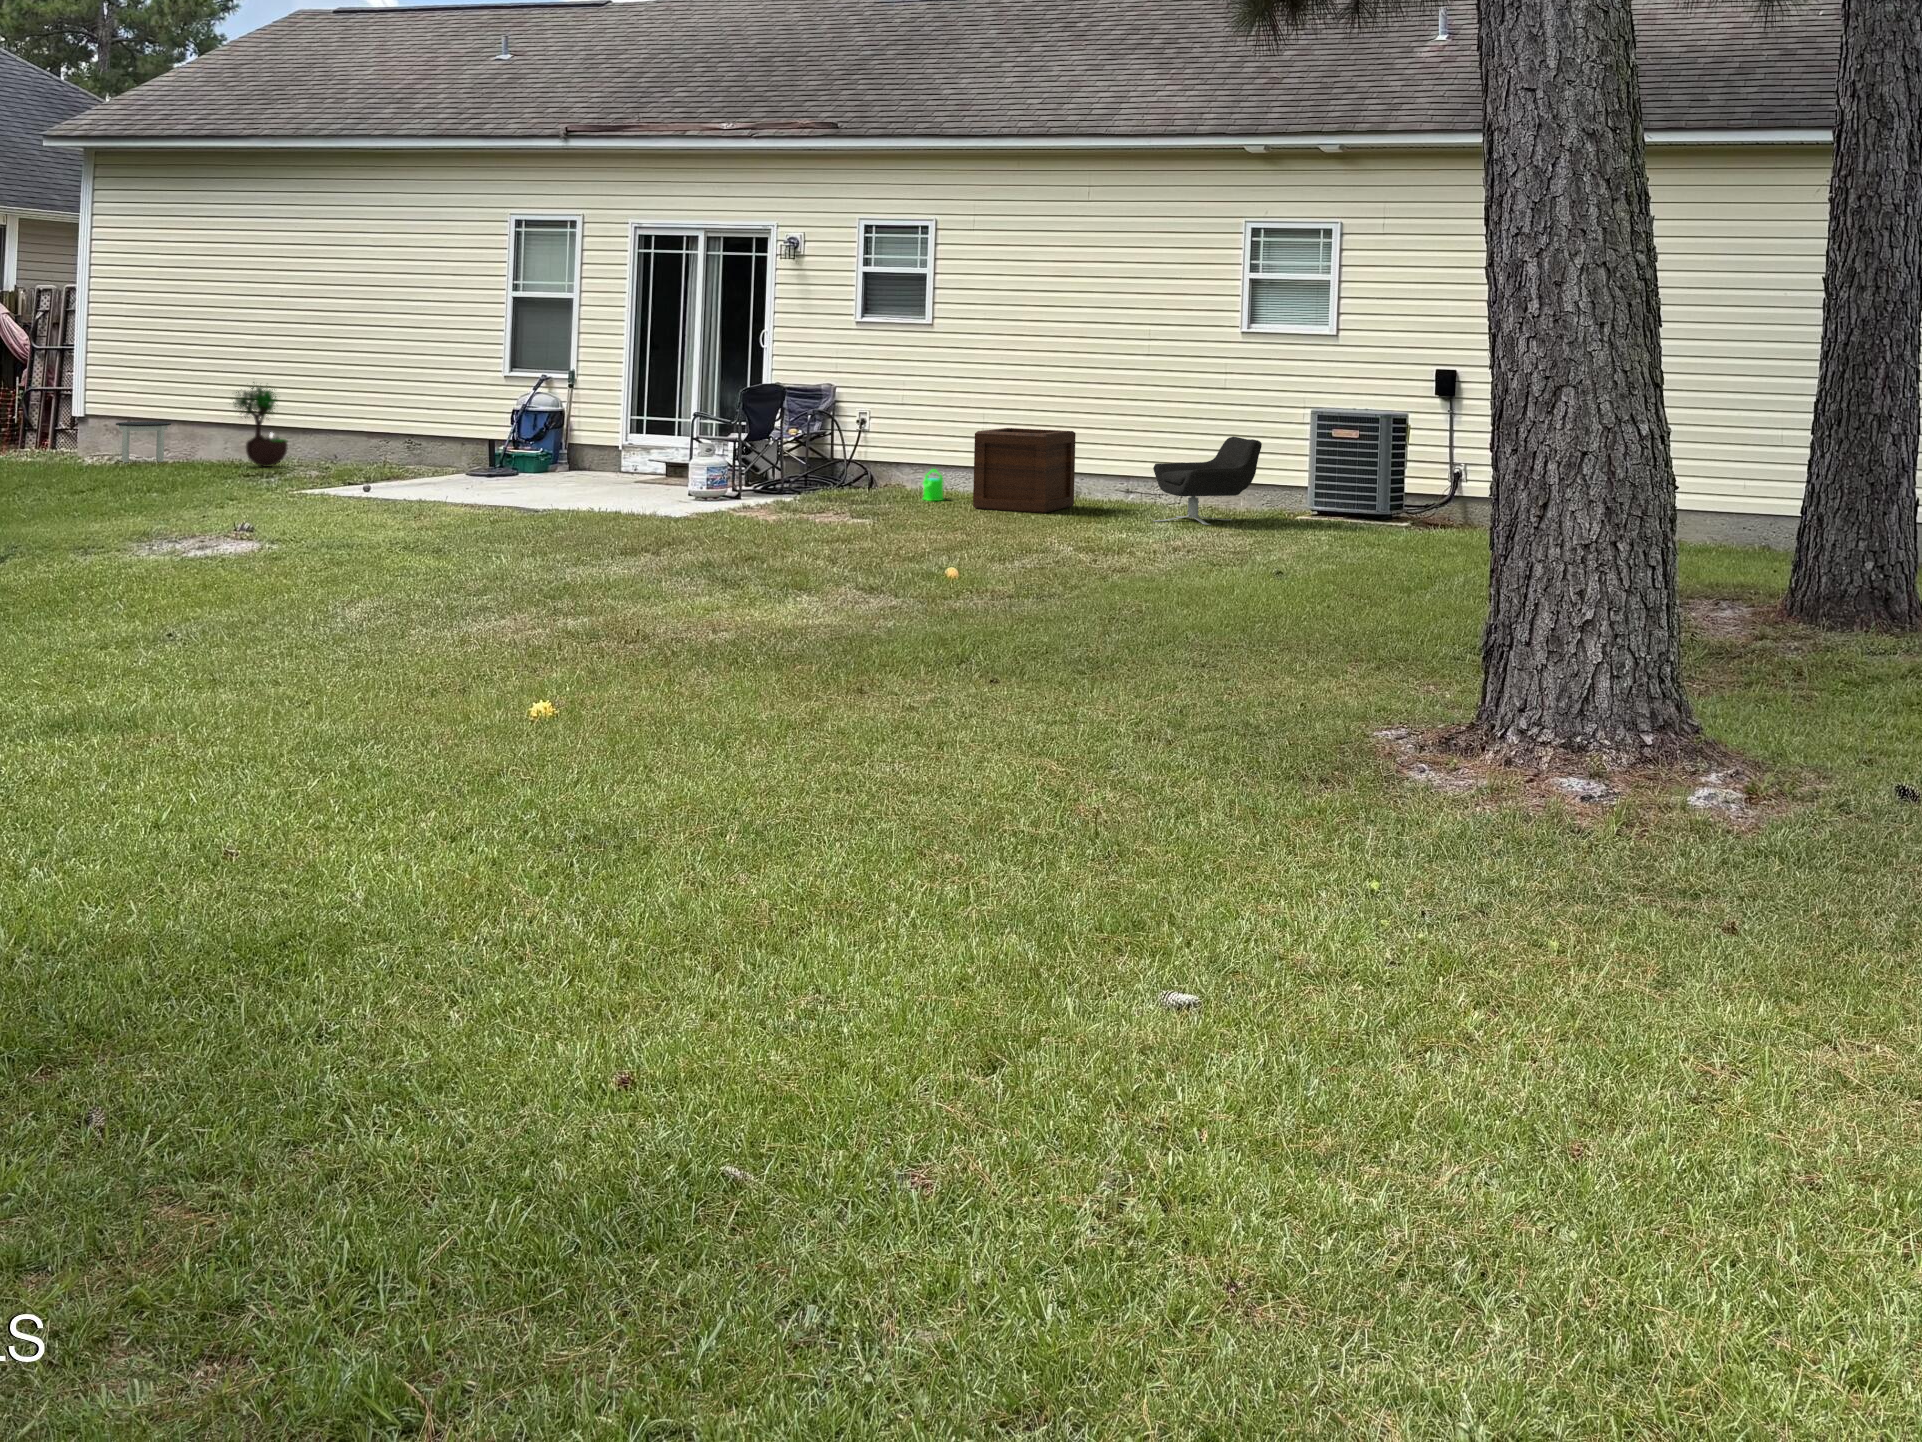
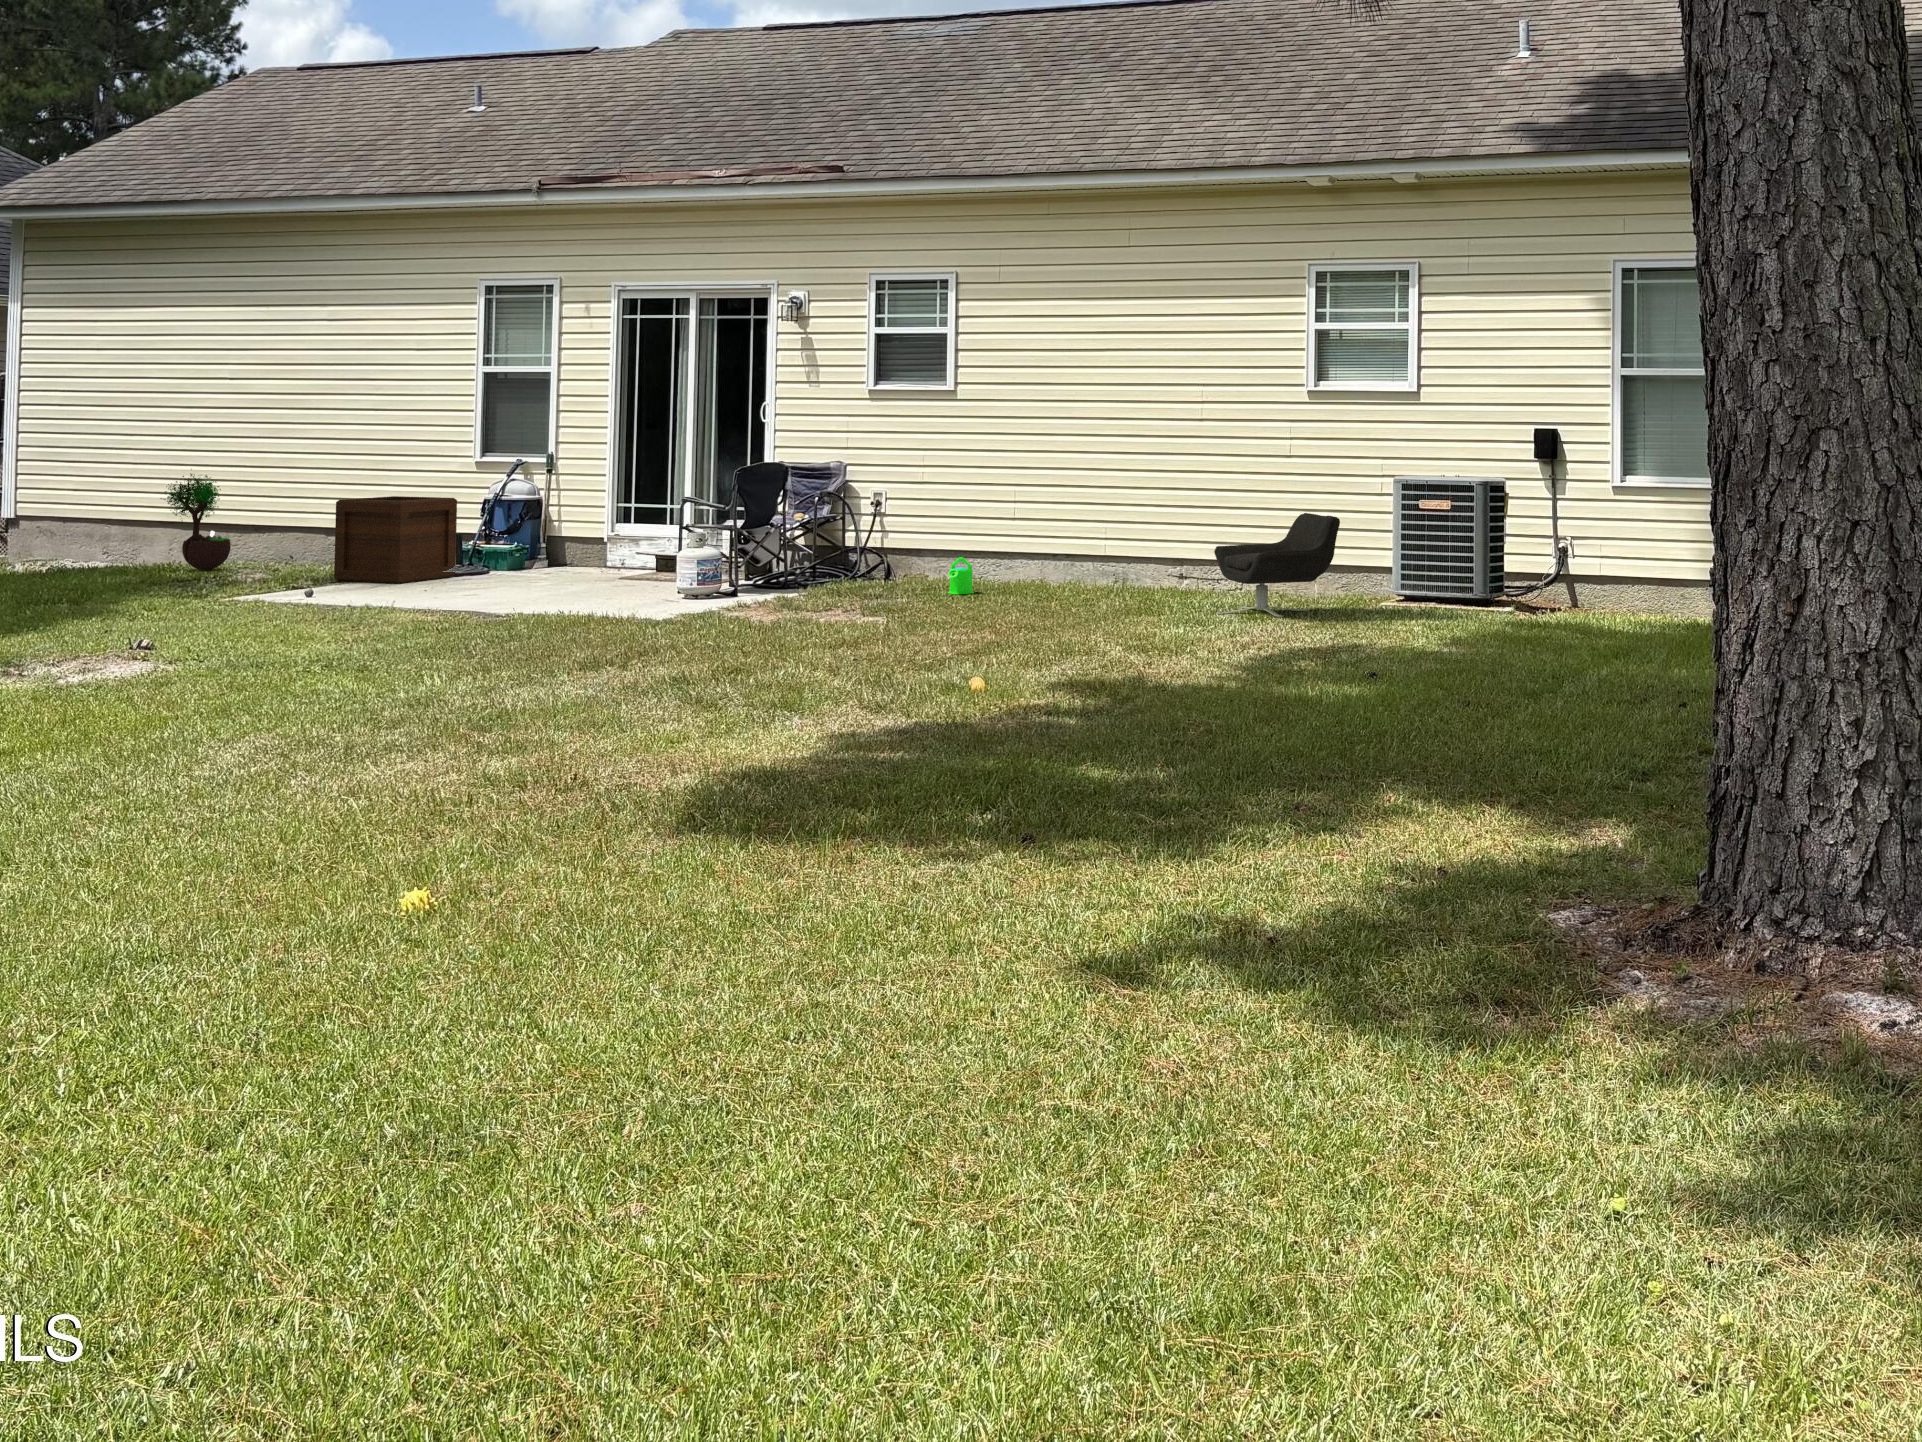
round table: present [116,422,171,462] -> none [37,521,102,568]
wooden crate: present [973,428,1076,513] -> present [334,496,457,584]

